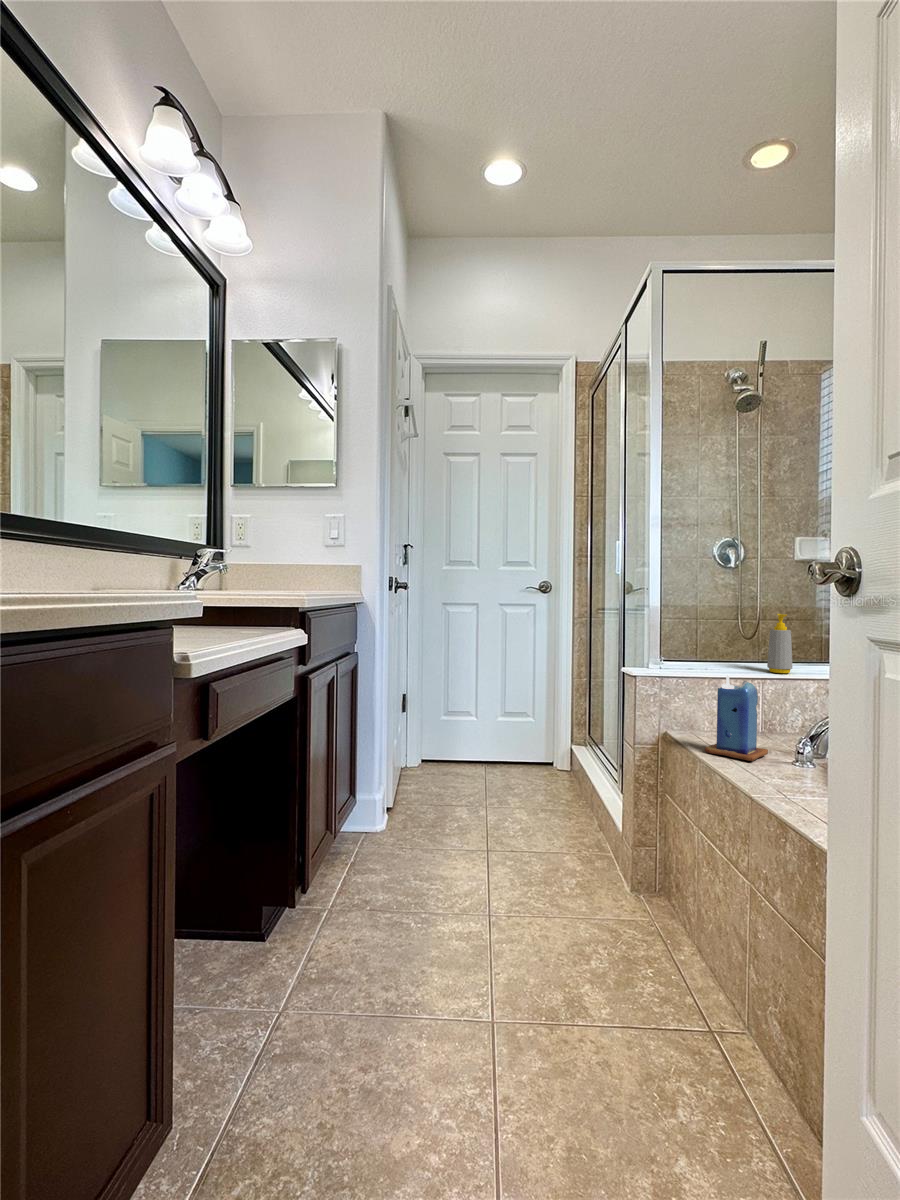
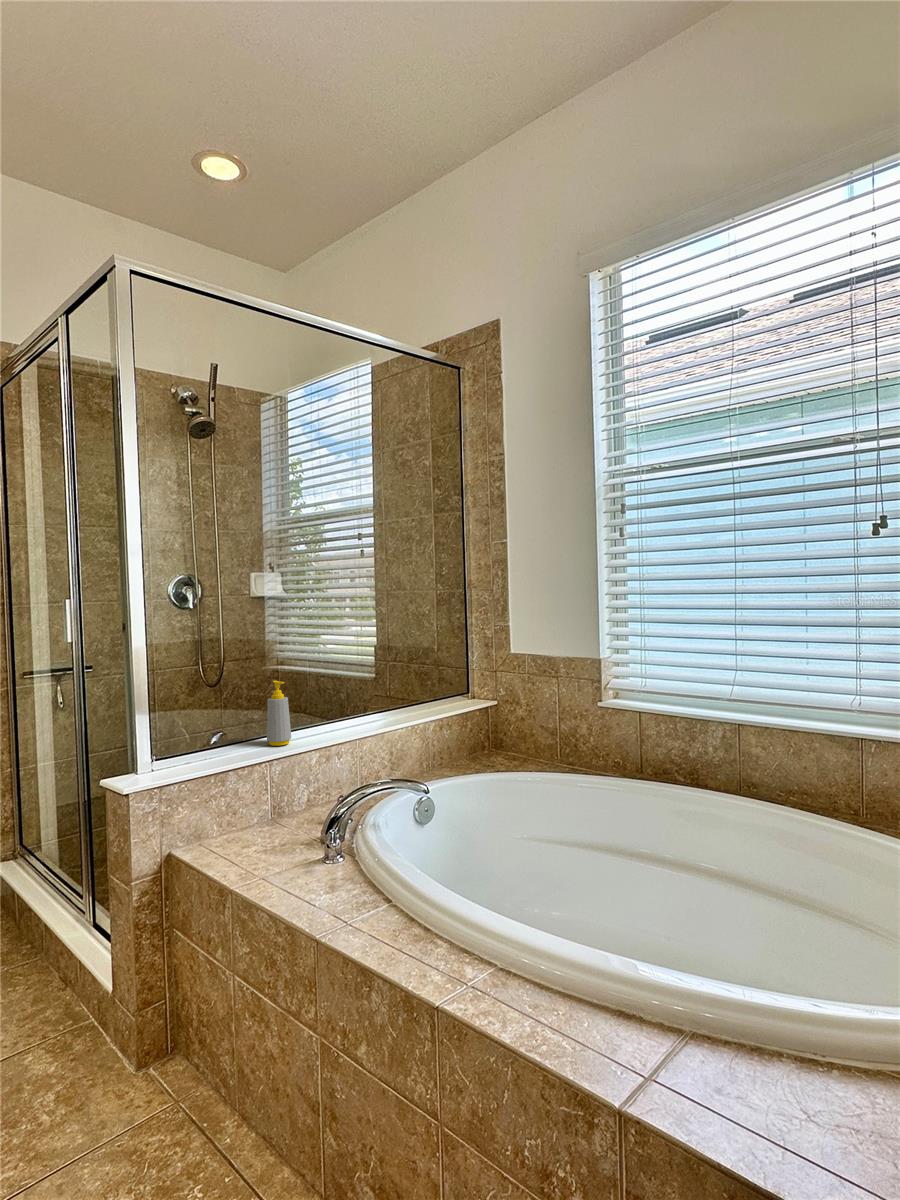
candle: present [705,675,768,761] -> none [233,779,296,878]

